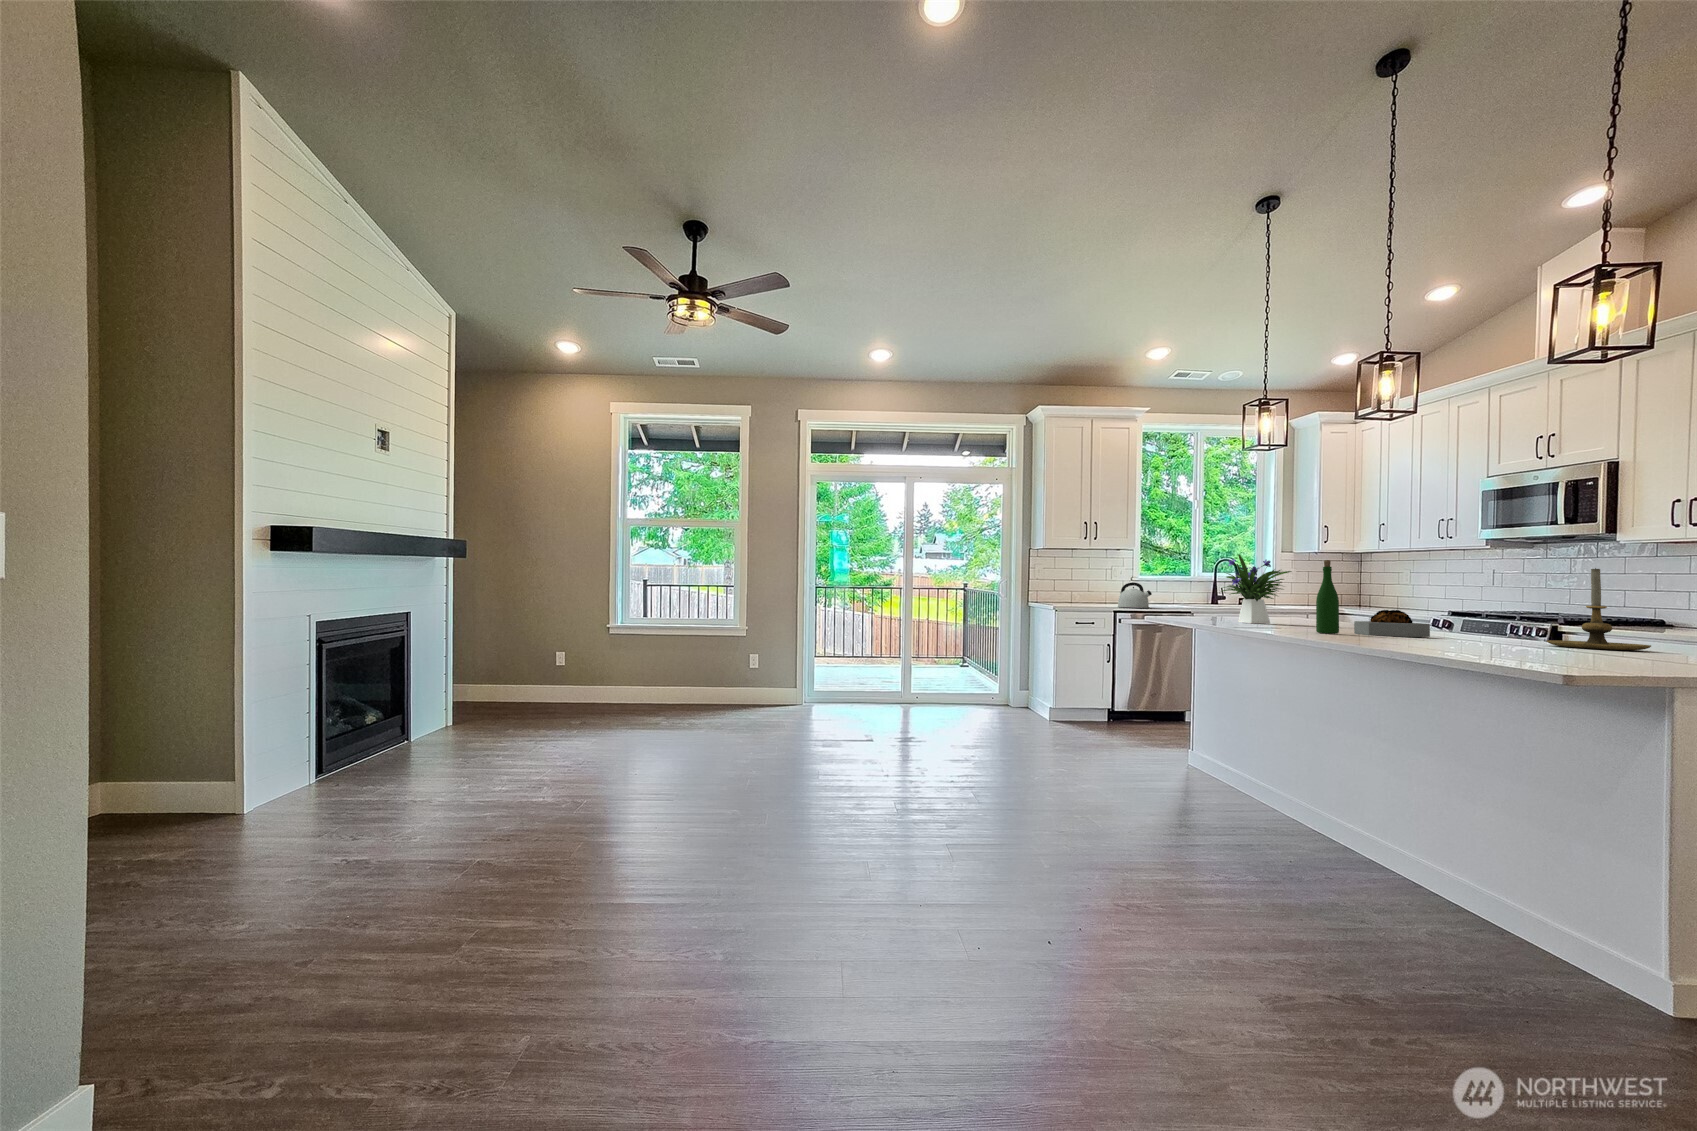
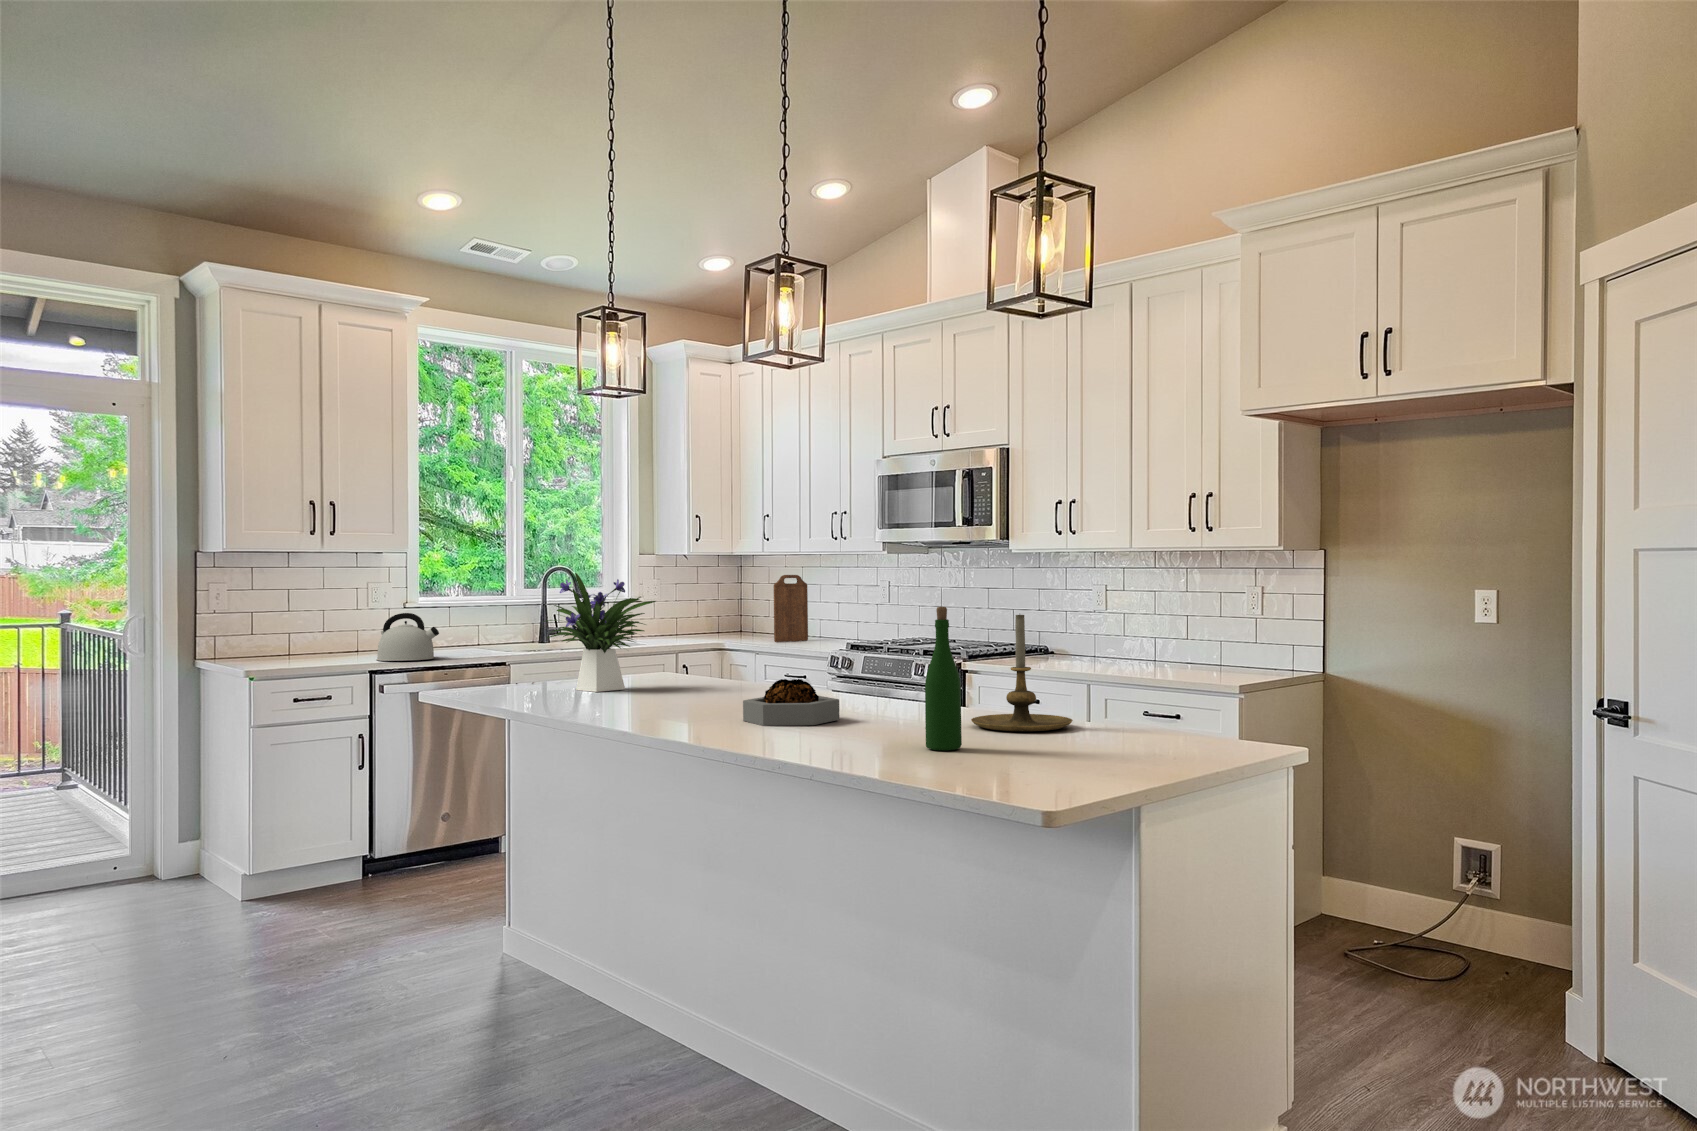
wine bottle: present [1316,560,1339,634] -> present [925,607,962,751]
cutting board: none [1386,568,1416,614] -> present [774,575,808,642]

